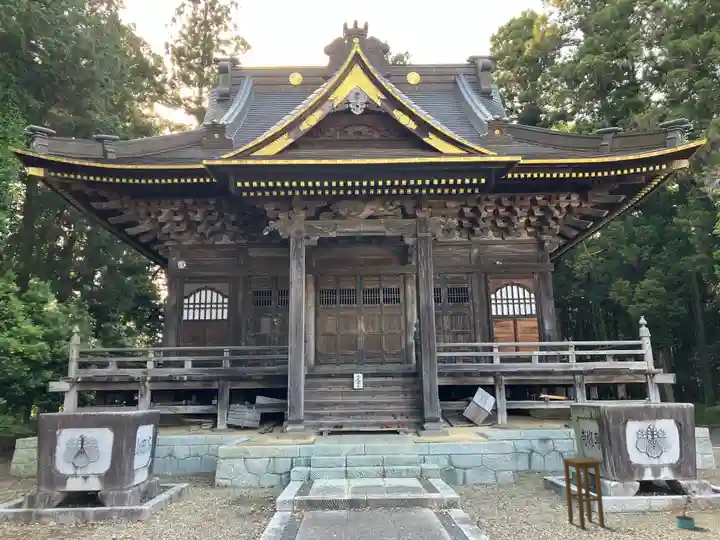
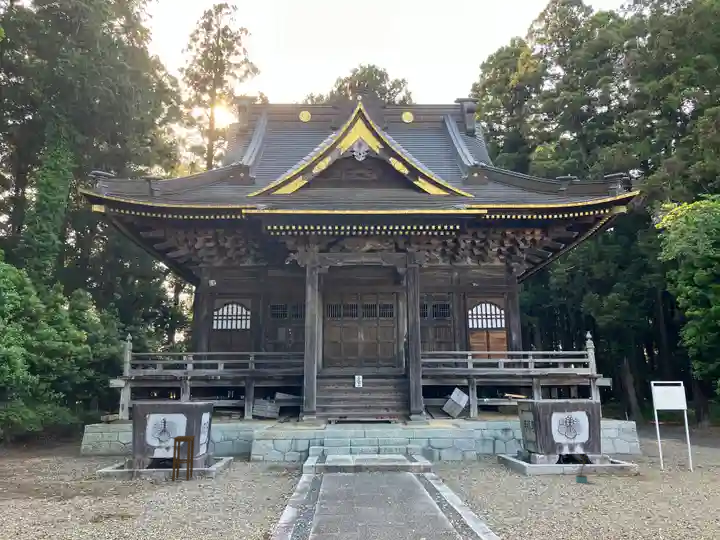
stool: present [562,457,605,529] -> present [172,436,195,481]

